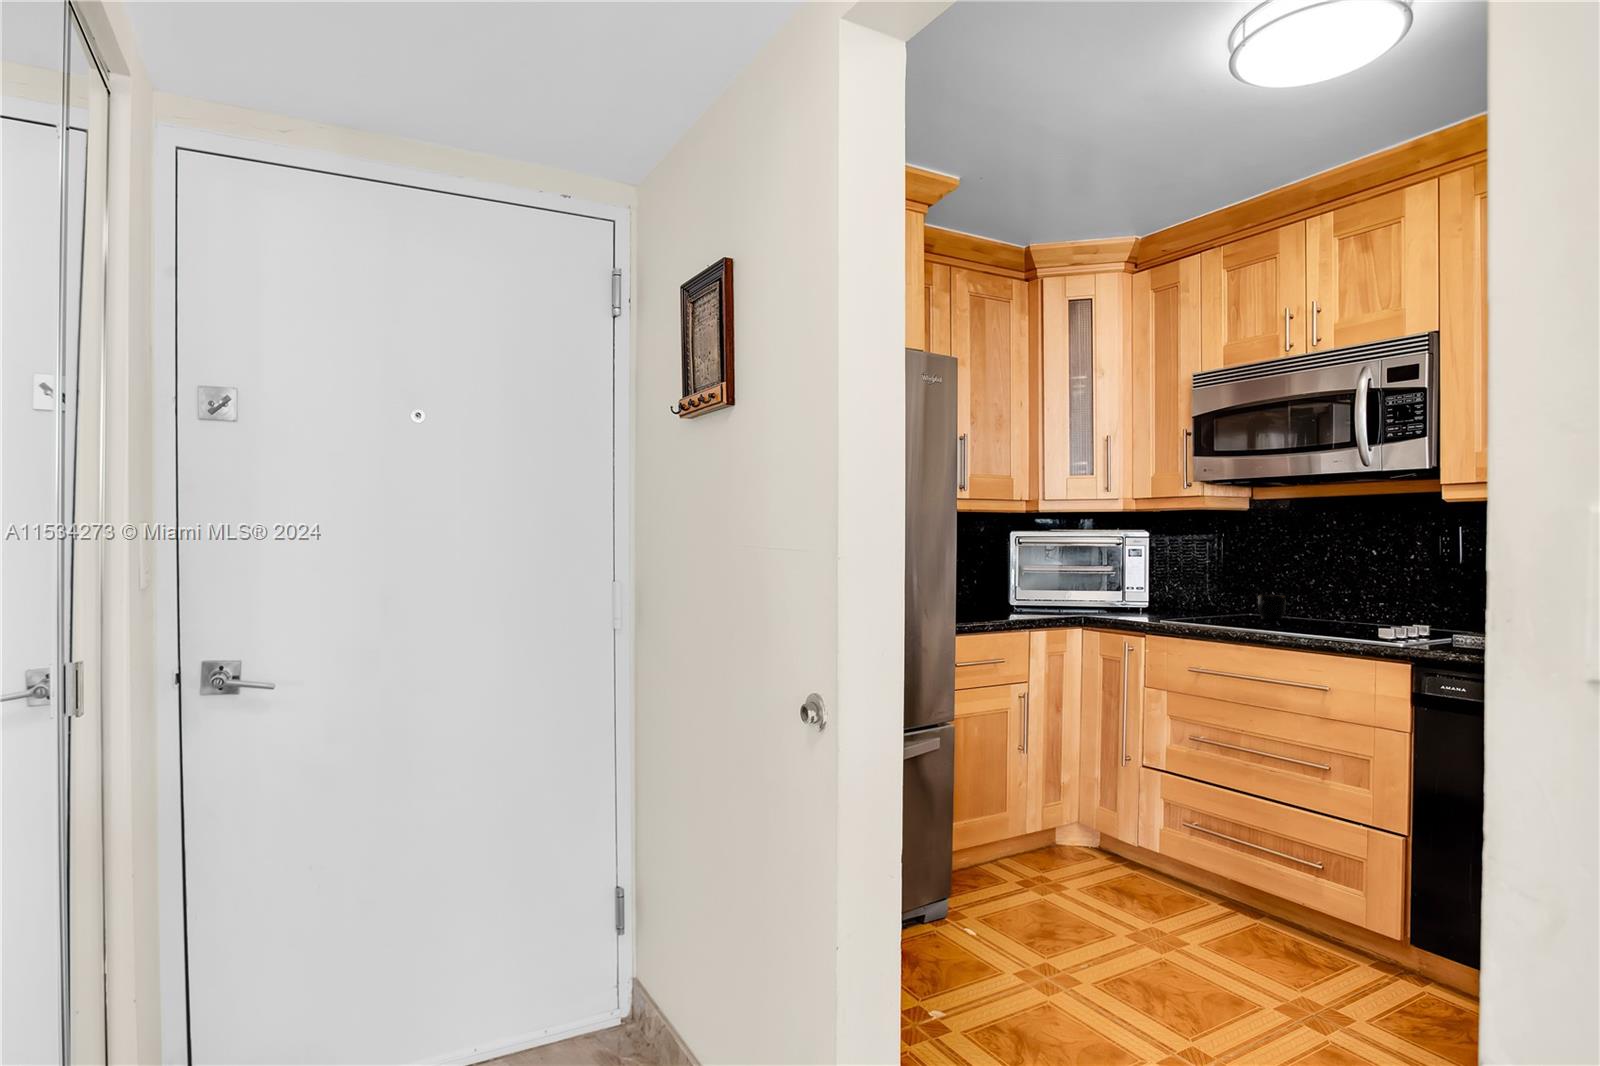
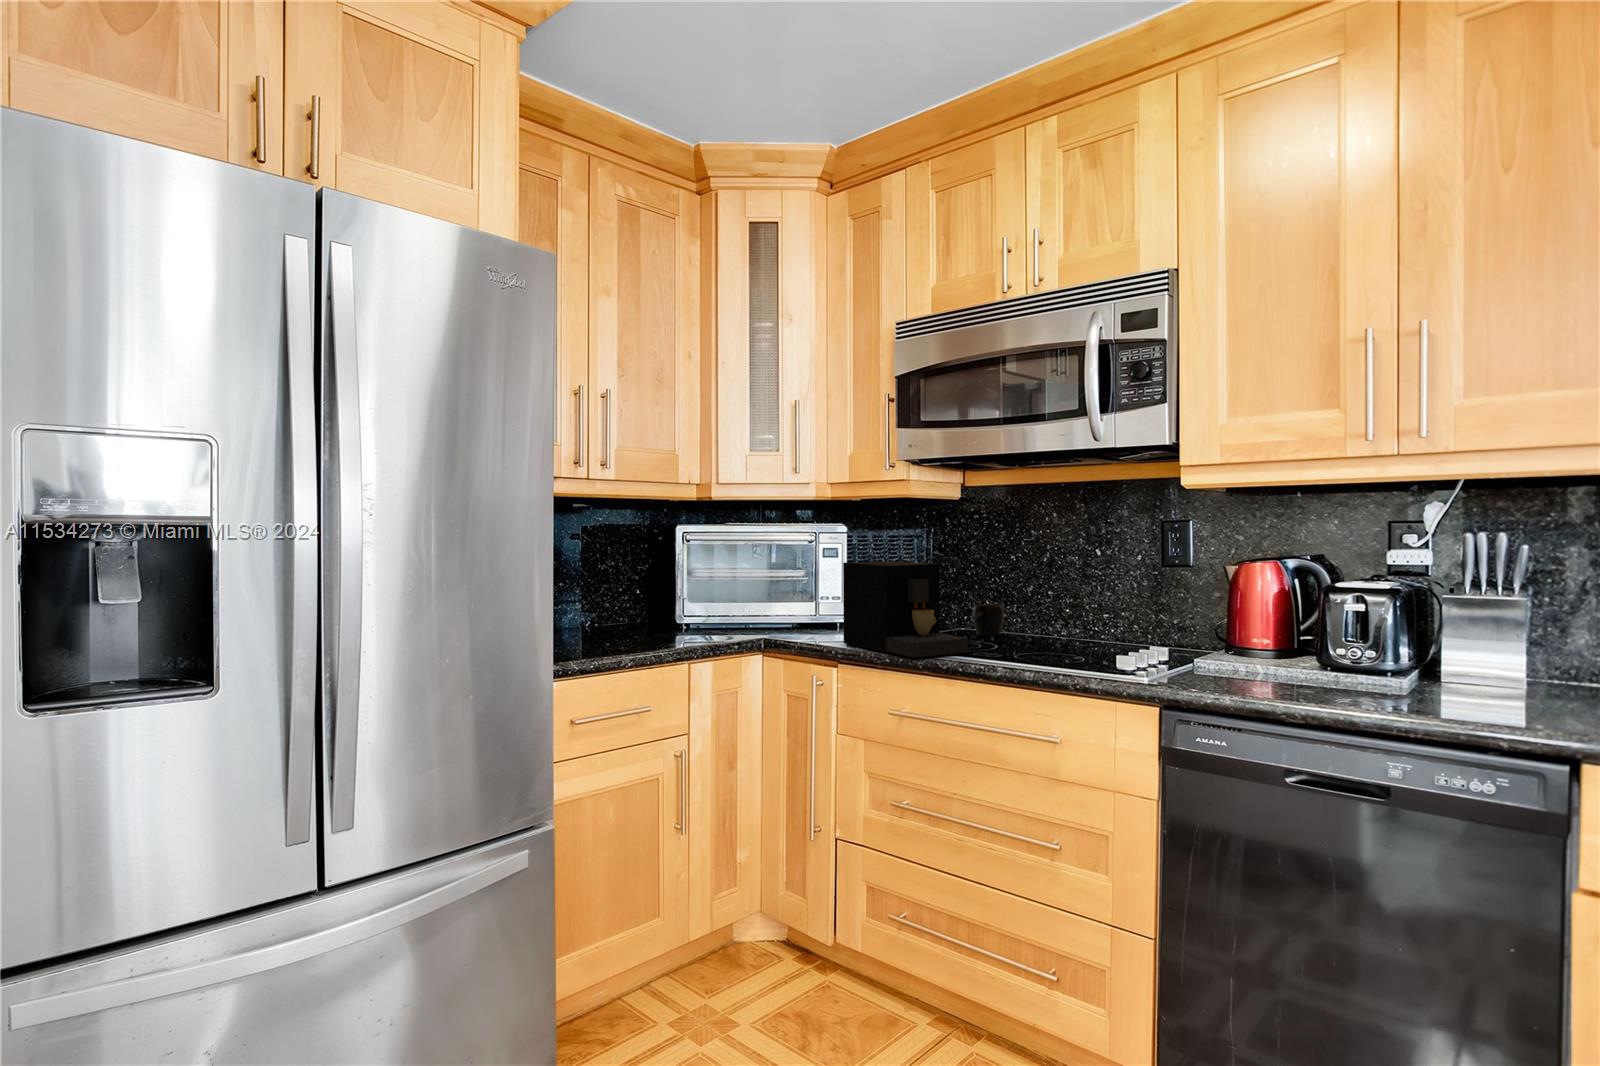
coffee maker: none [1149,558,1255,629] -> present [843,561,968,658]

